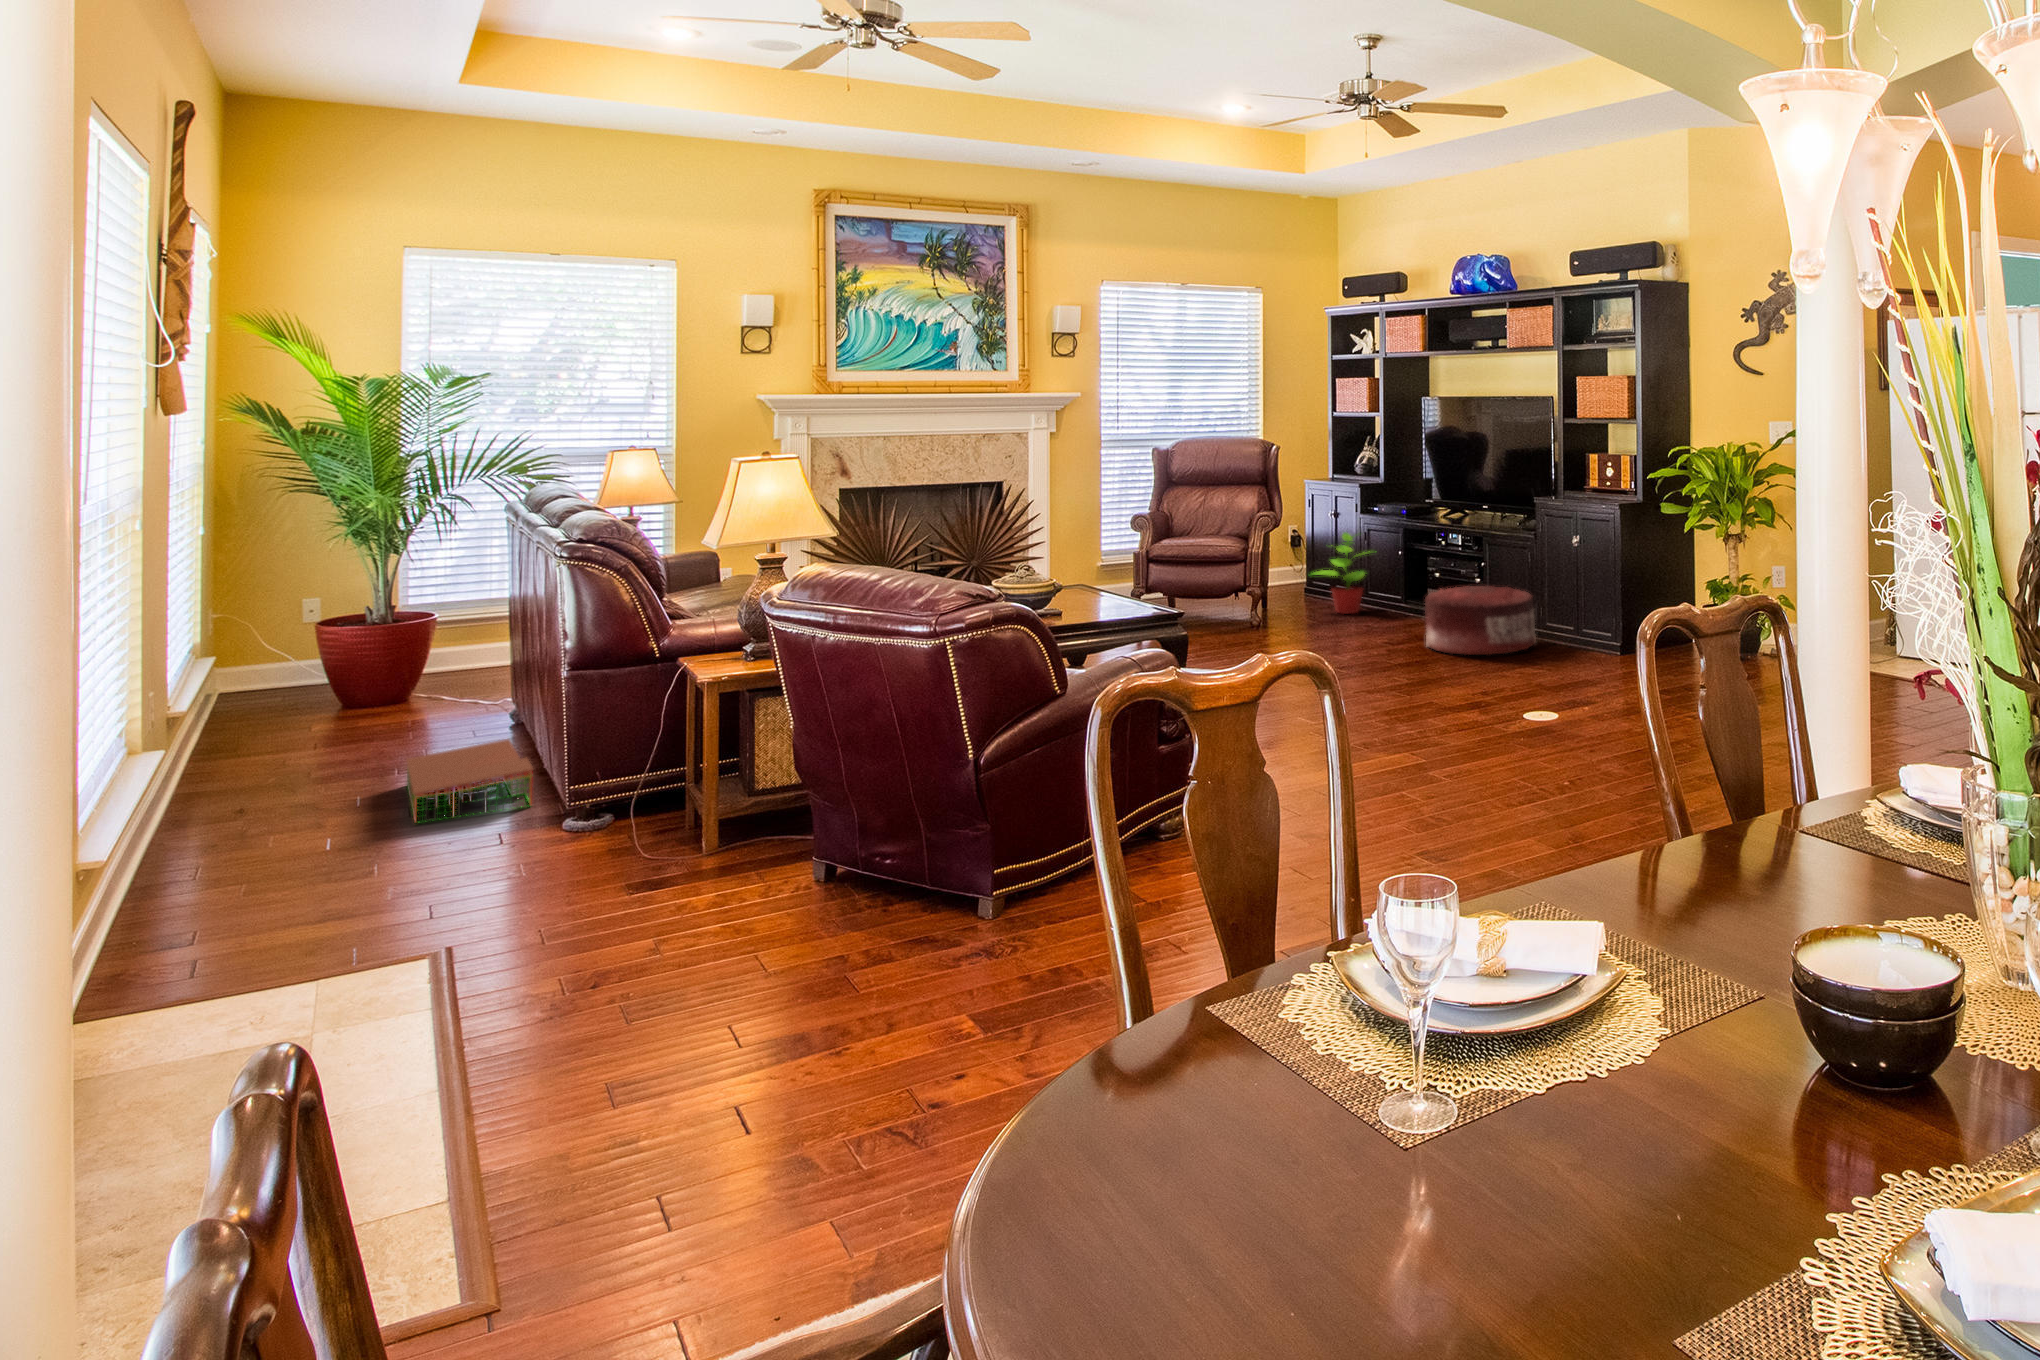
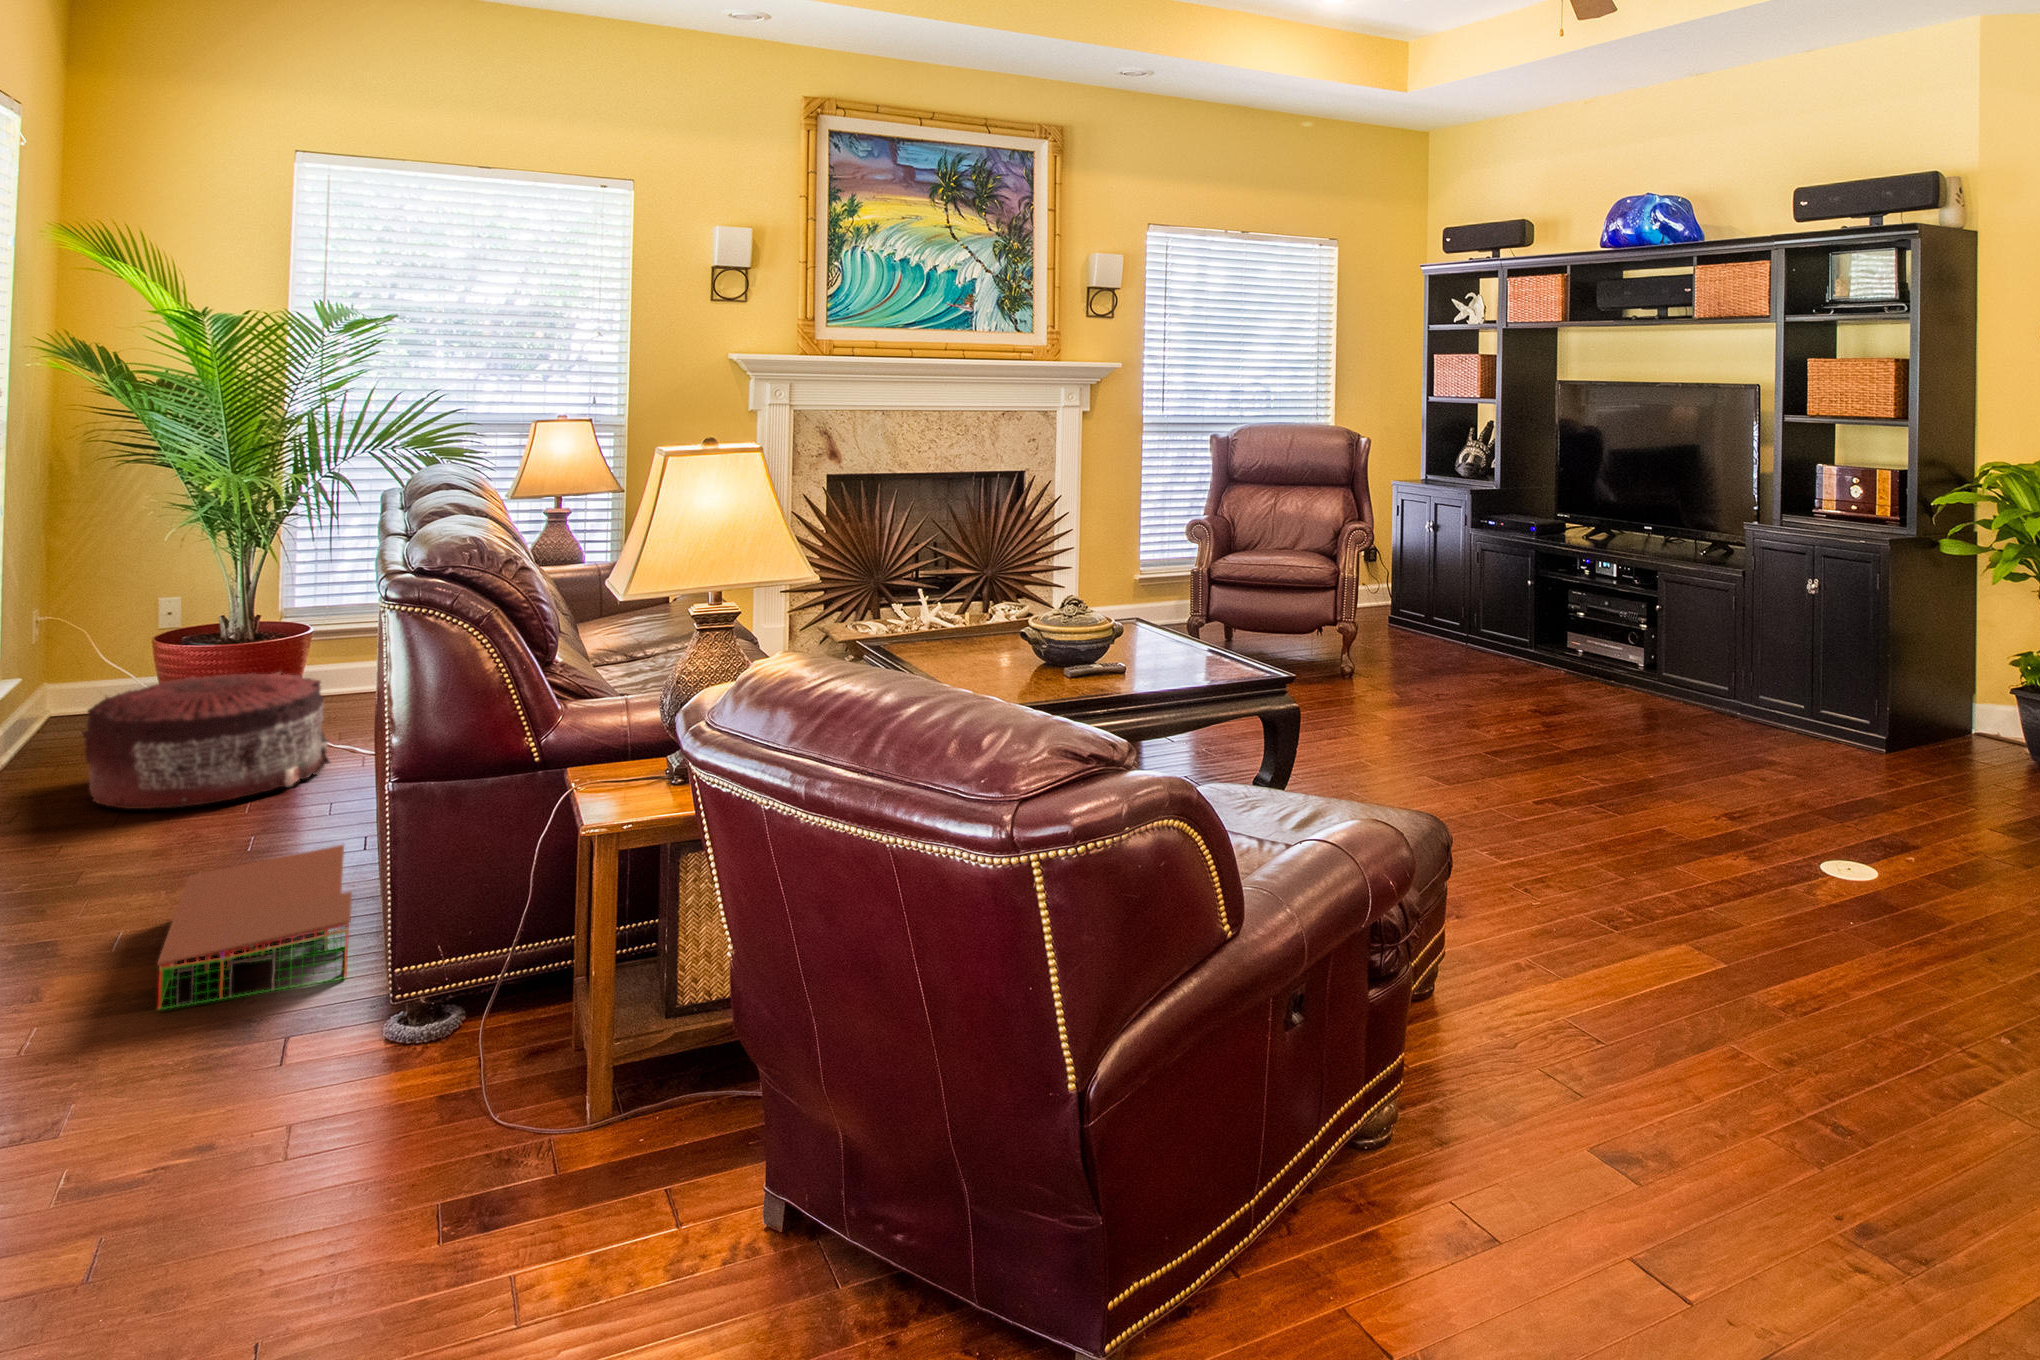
potted plant: present [1313,533,1365,614] -> none [1405,546,1495,657]
pouf: present [1425,586,1536,655] -> present [82,672,330,809]

